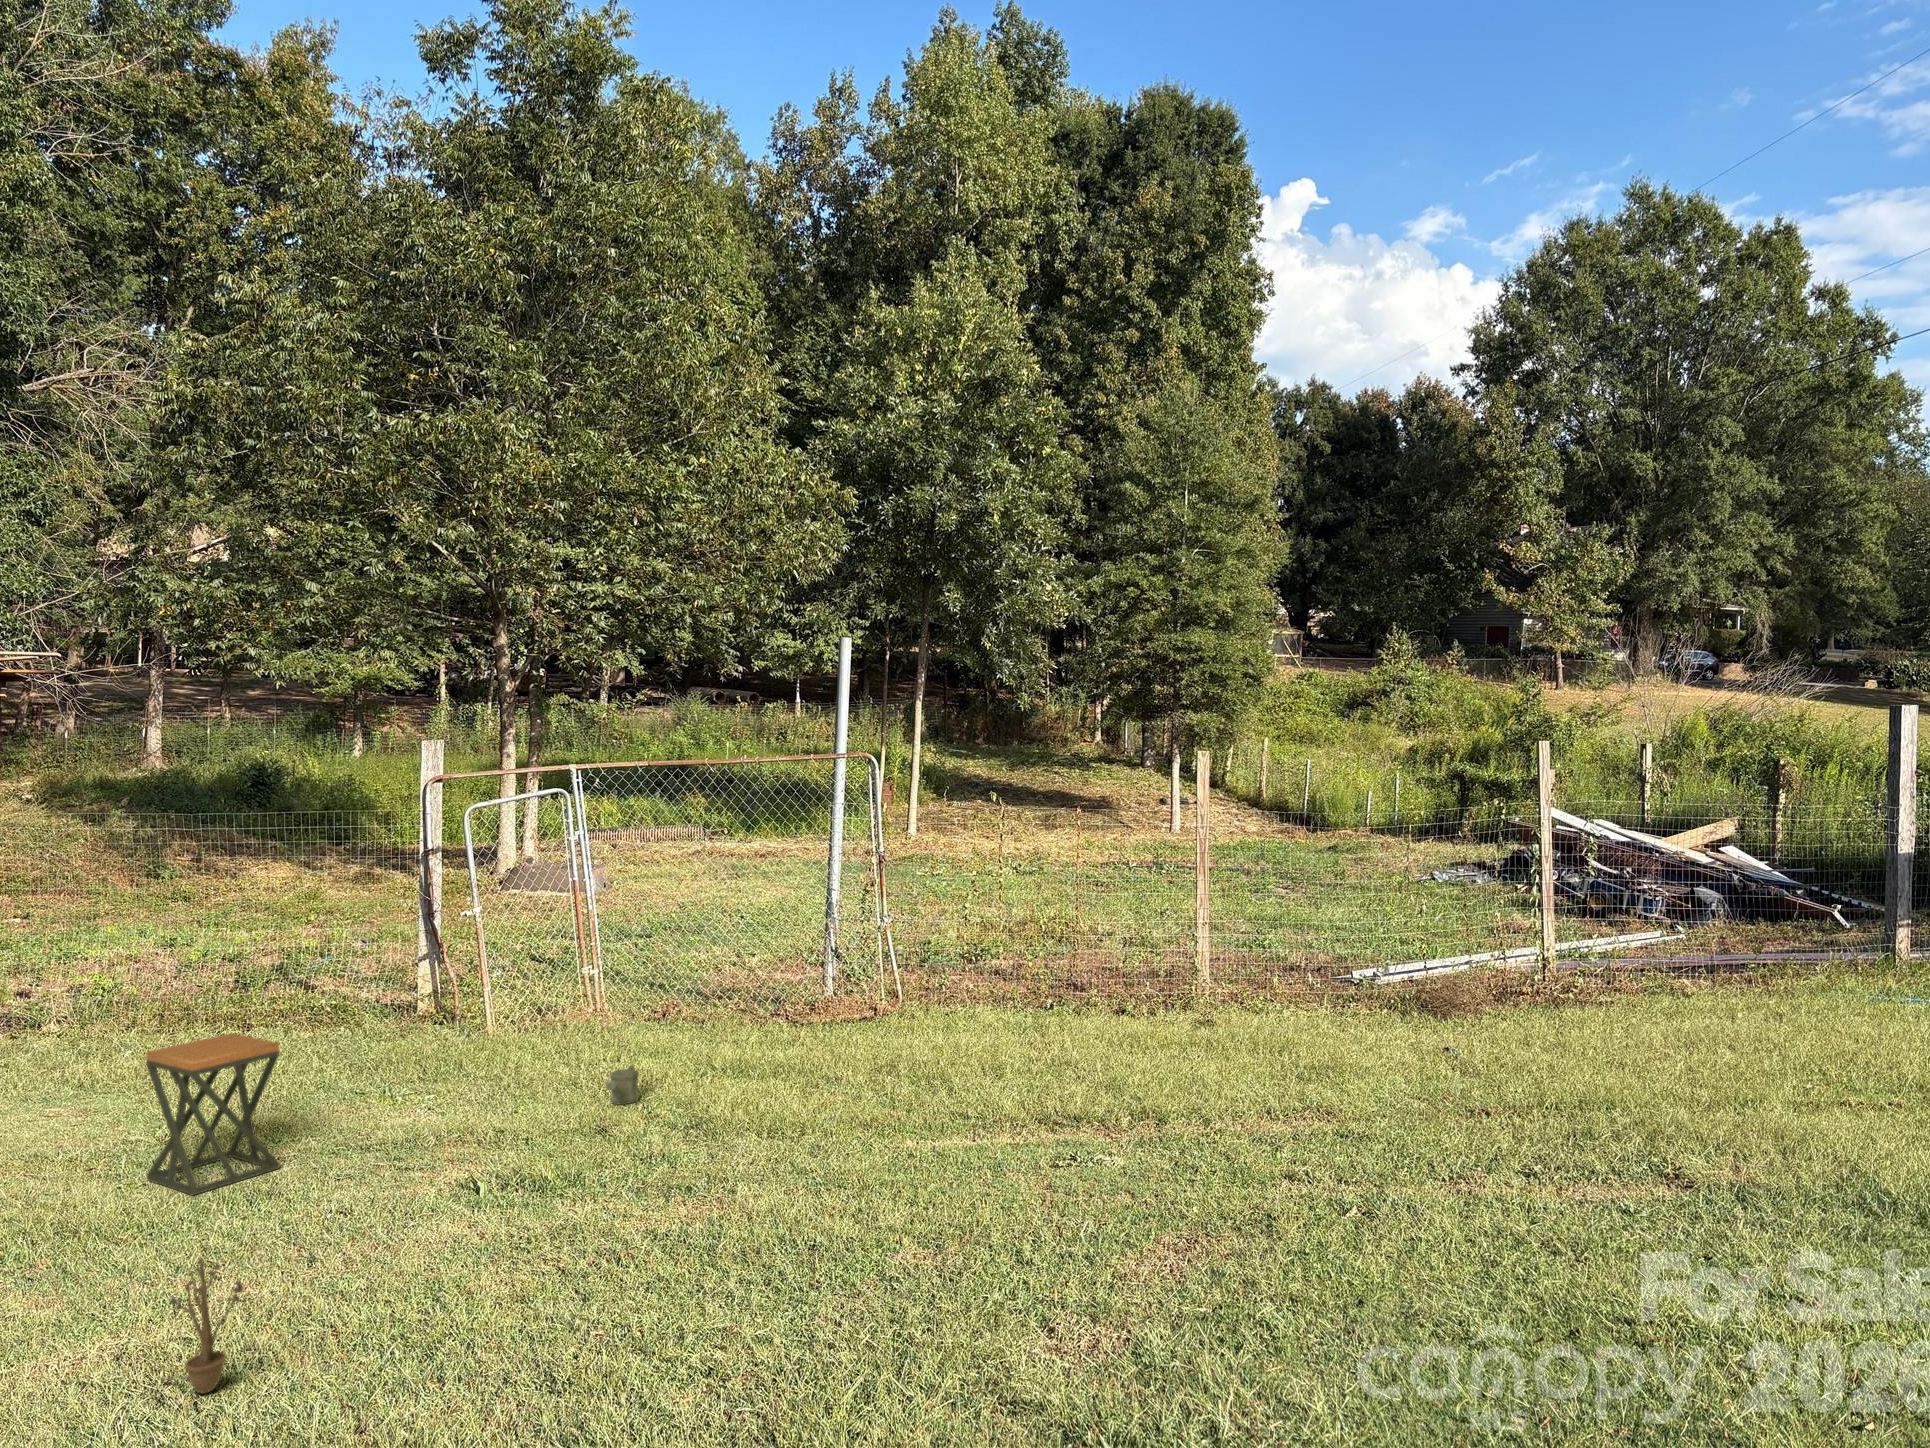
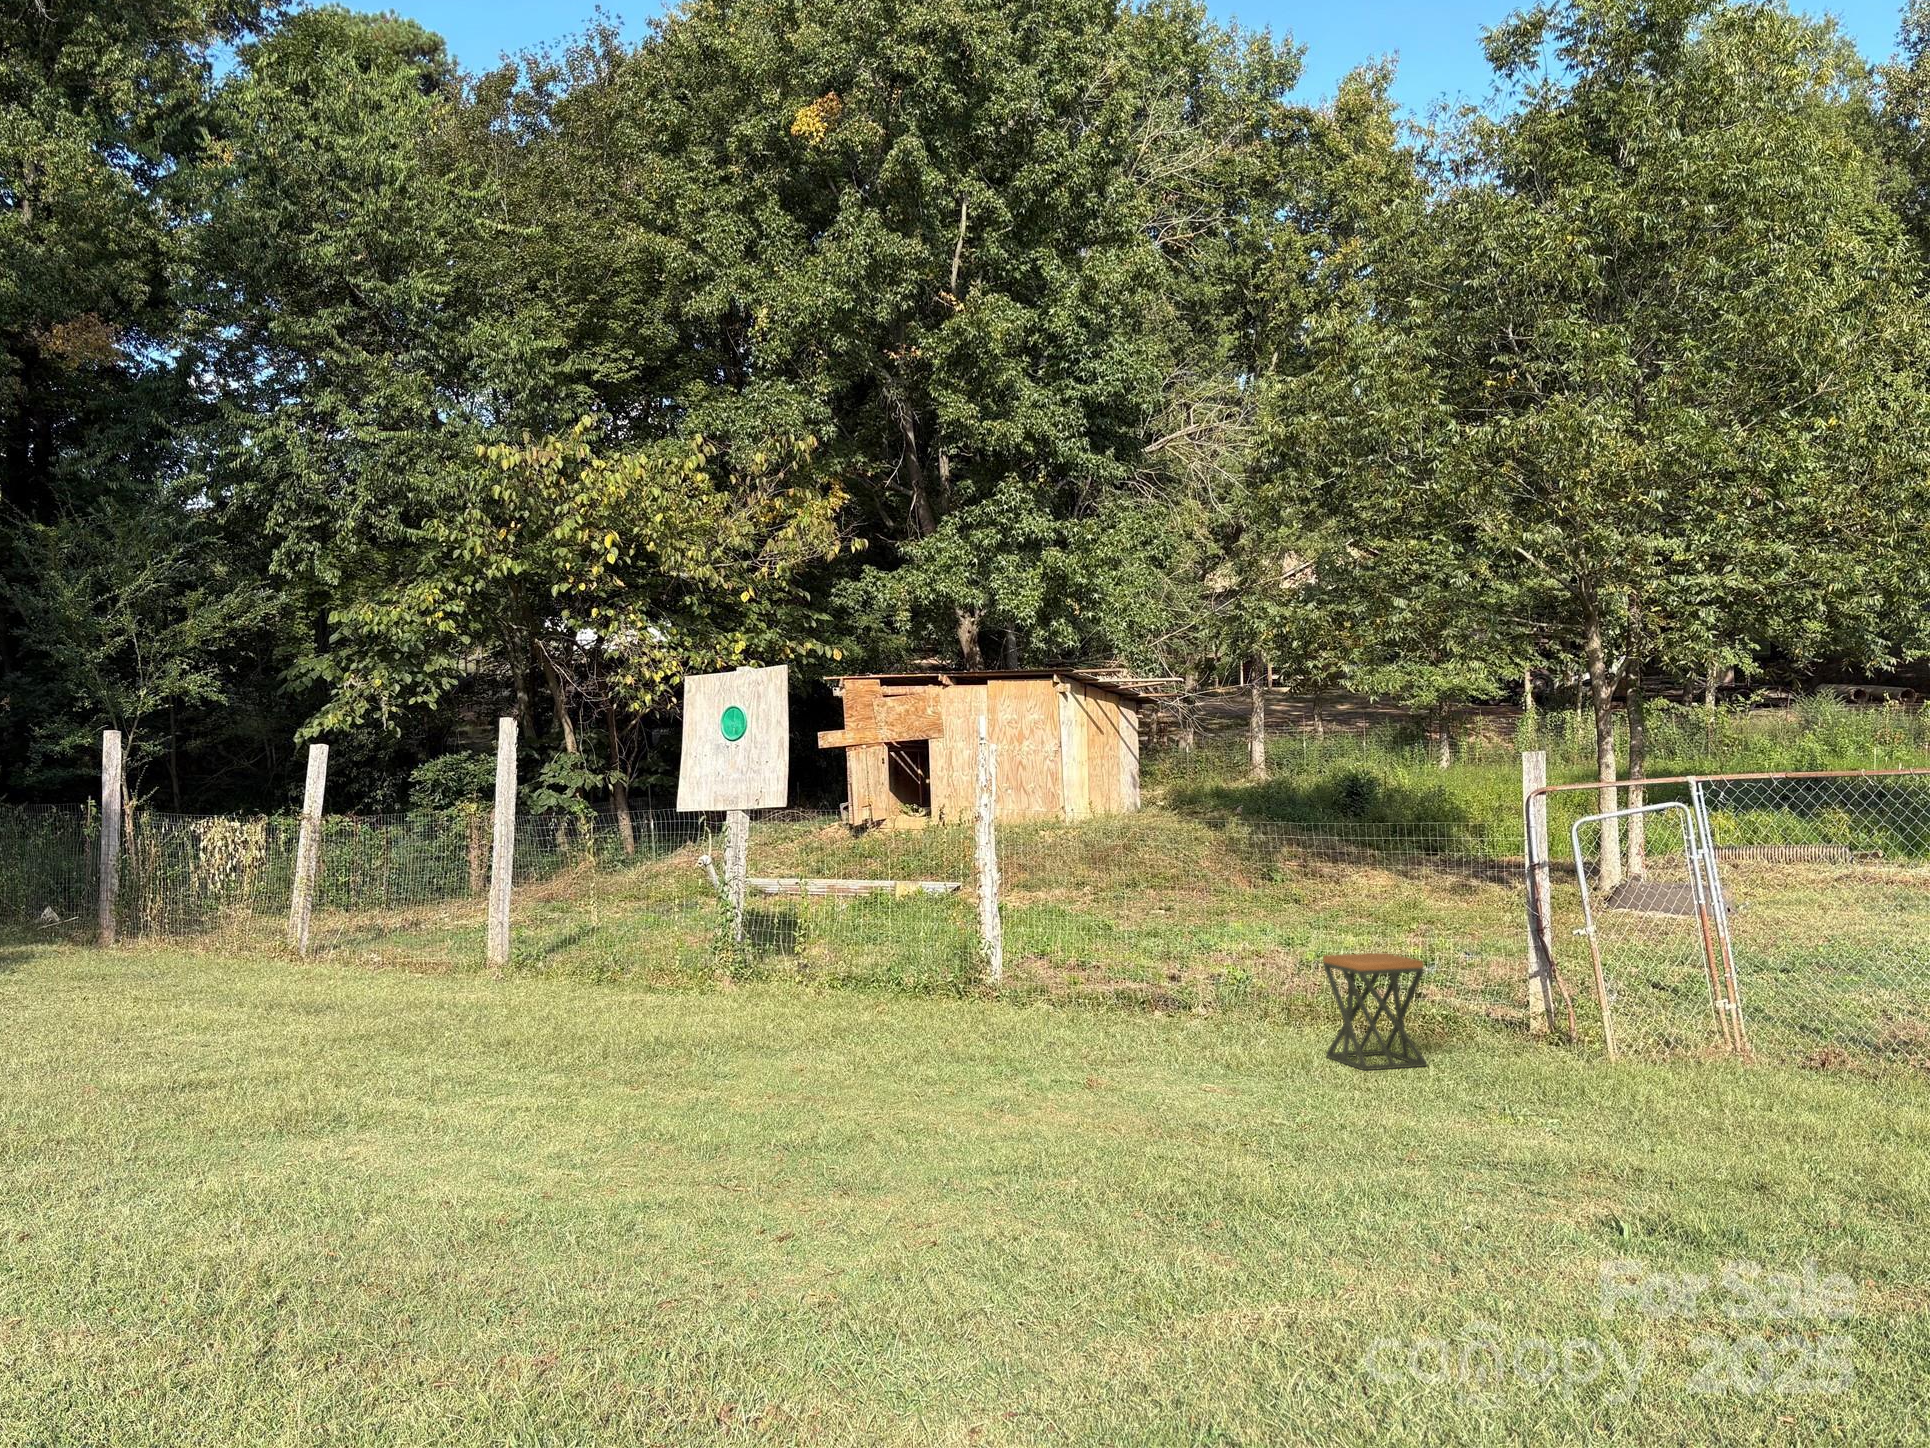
watering can: present [605,1066,639,1105] -> none [1728,1040,1767,1075]
decorative plant: present [158,1257,246,1393] -> none [1370,1066,1432,1166]

